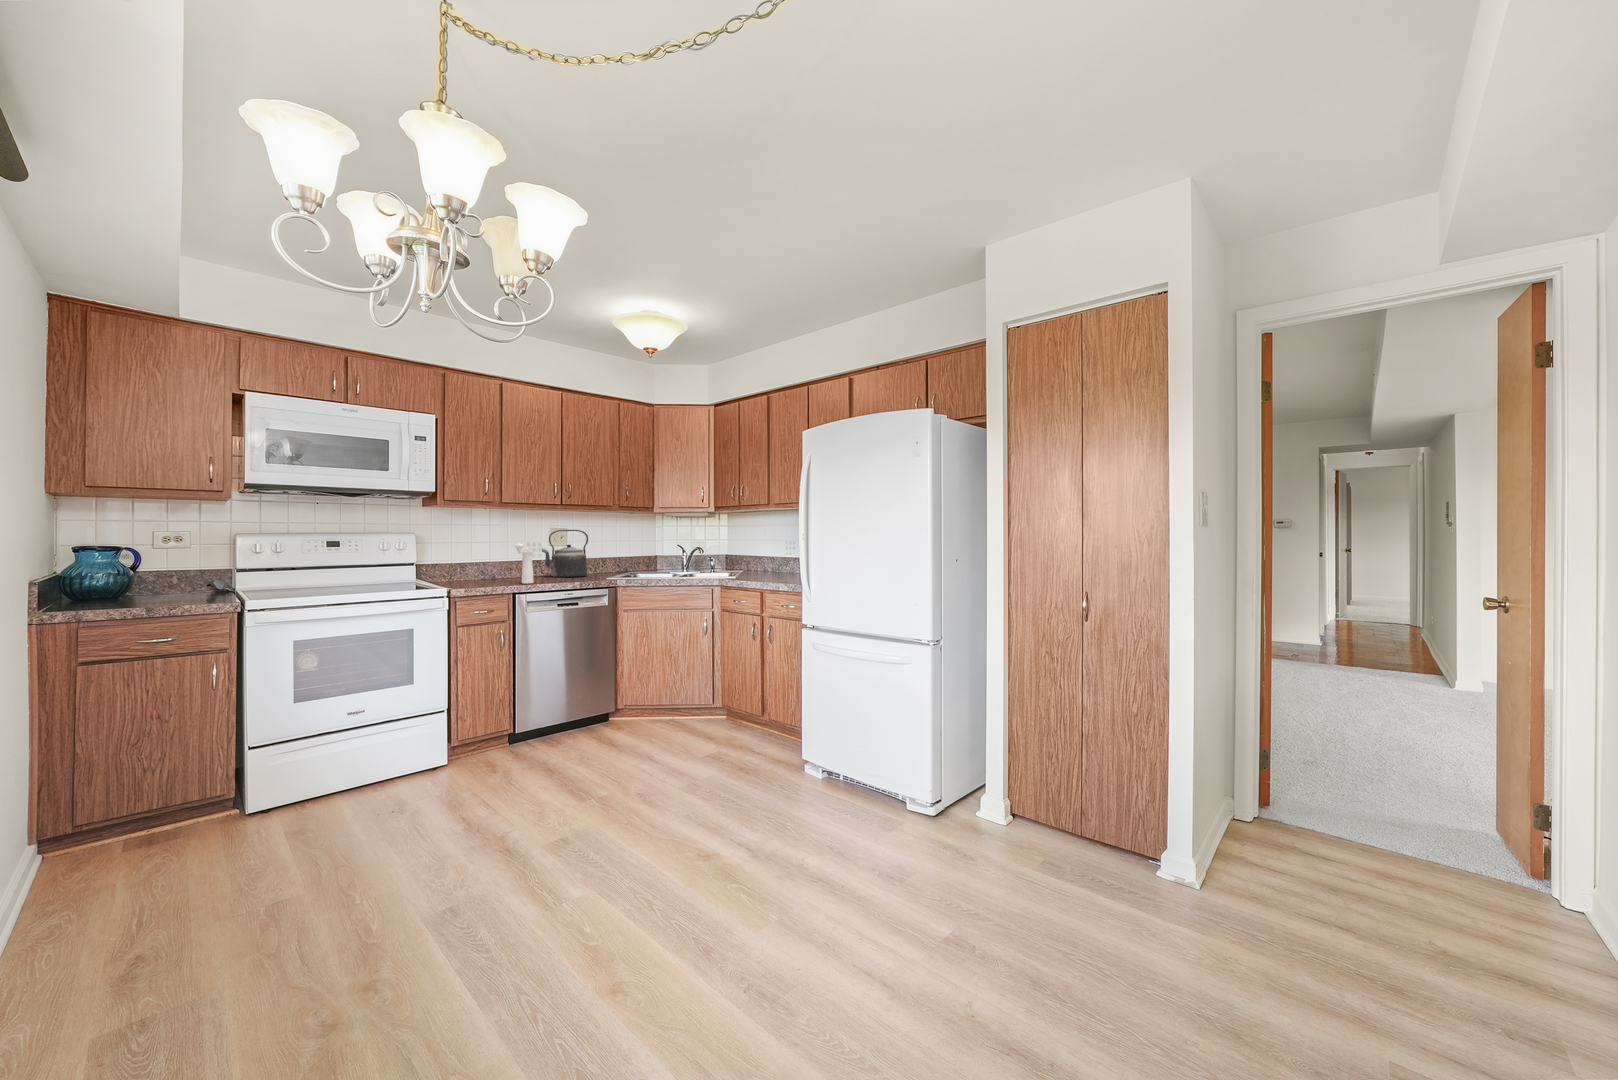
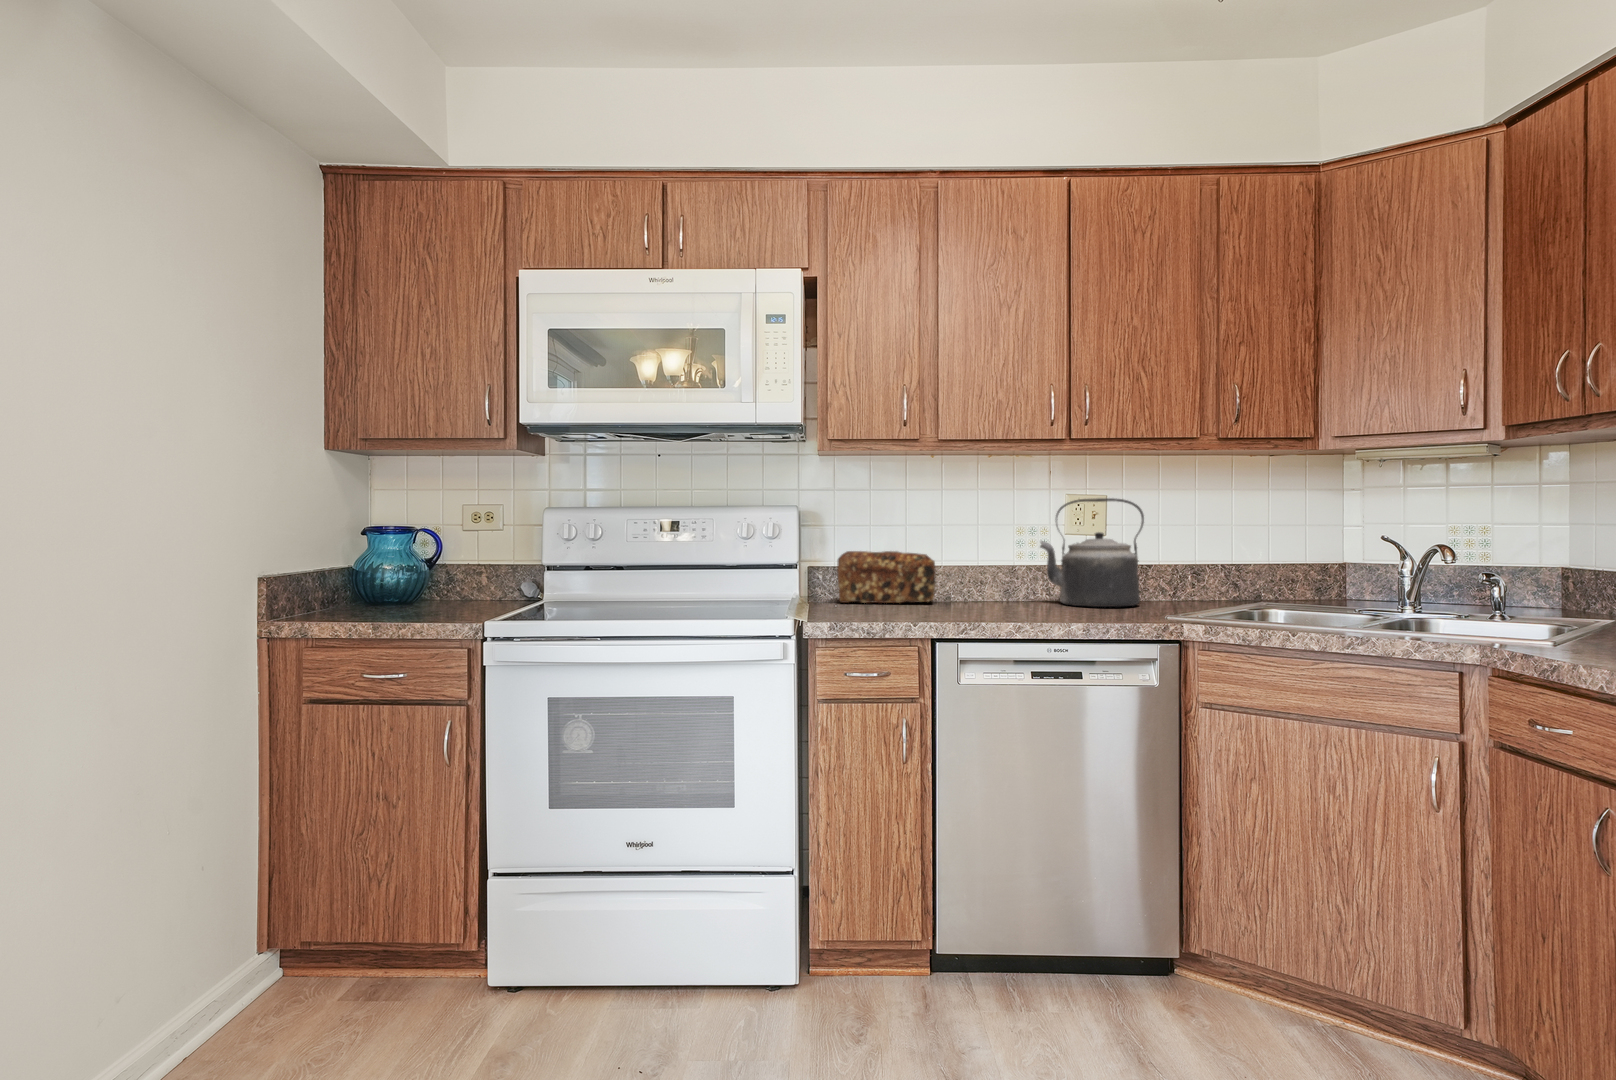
pepper mill: present [515,543,533,584] -> none [955,529,982,619]
bread loaf: none [435,555,495,582] -> present [837,551,936,603]

